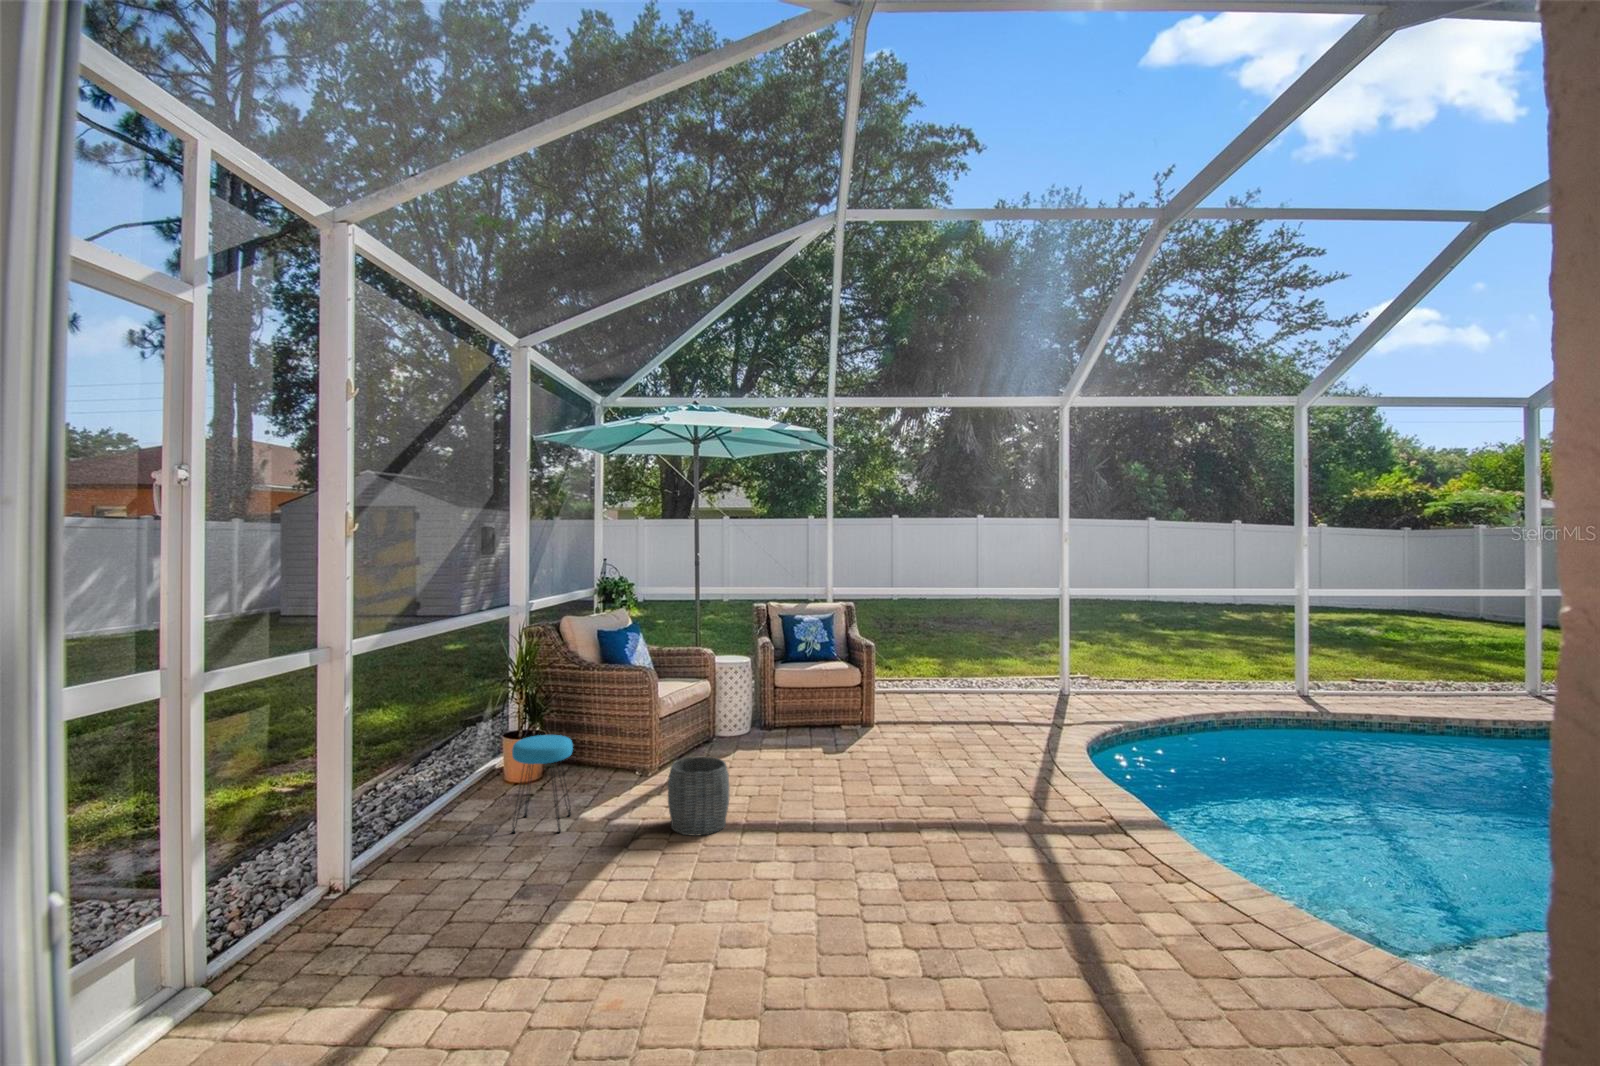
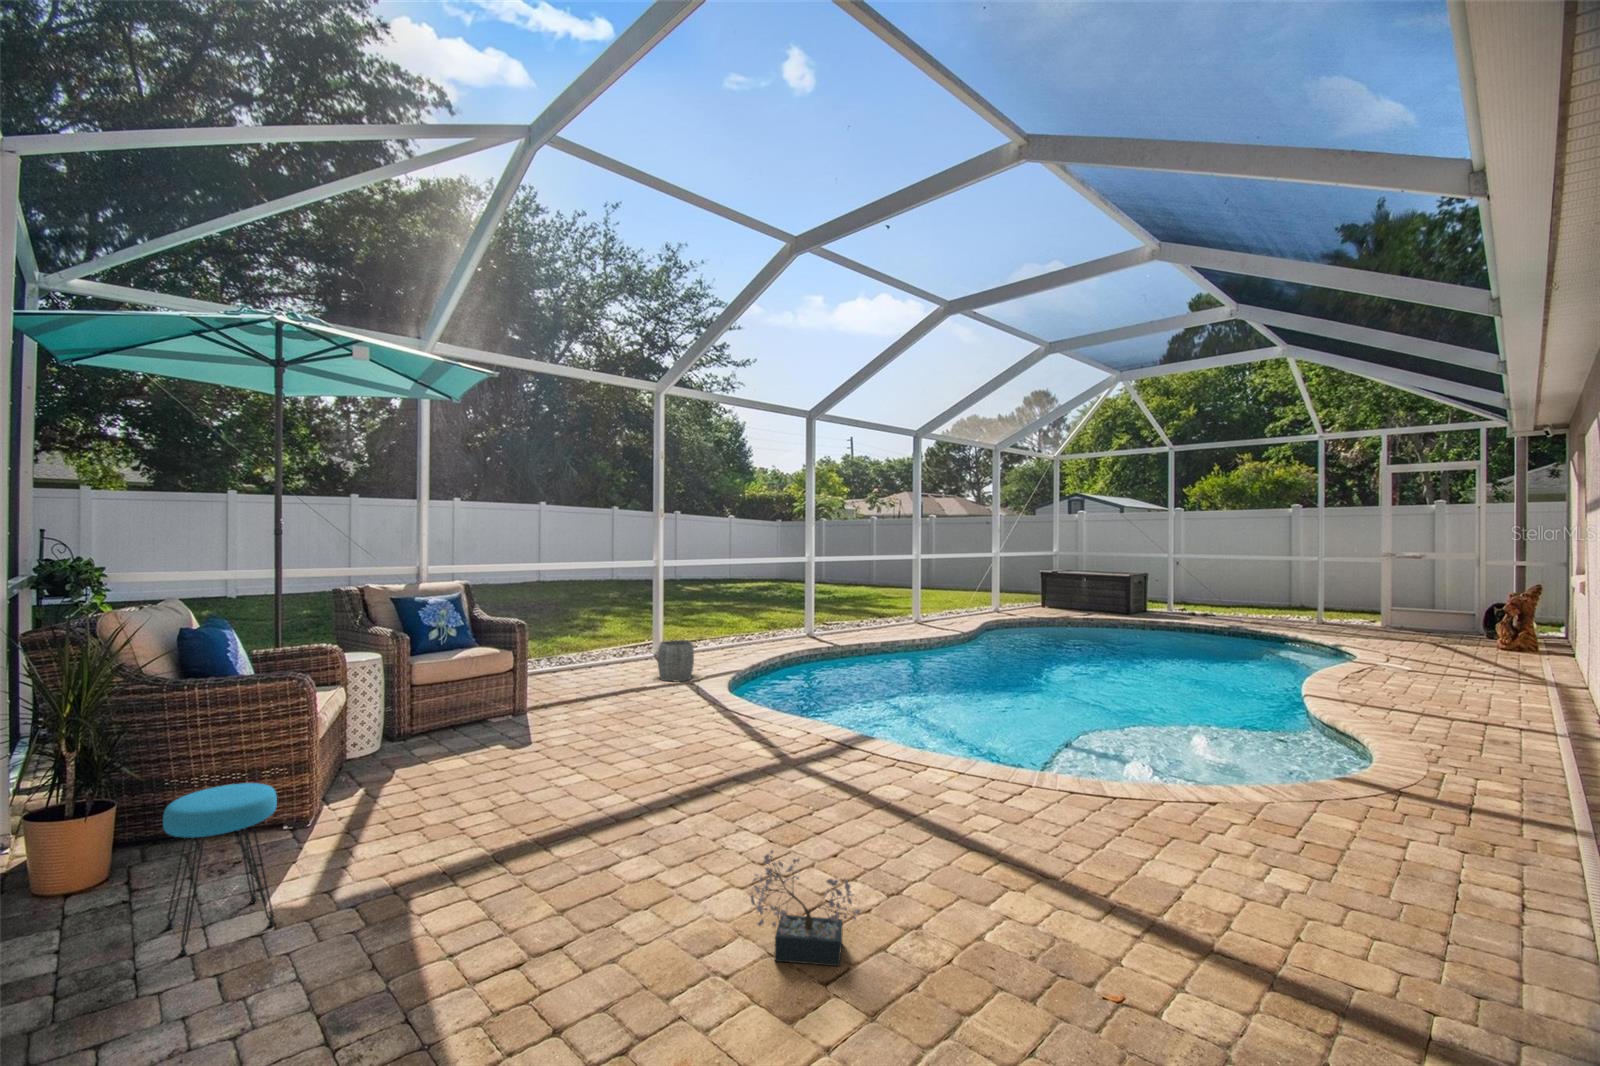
woven basket: present [668,757,729,836] -> present [658,640,694,681]
decorative plant: none [739,884,838,1008] -> present [750,850,860,966]

